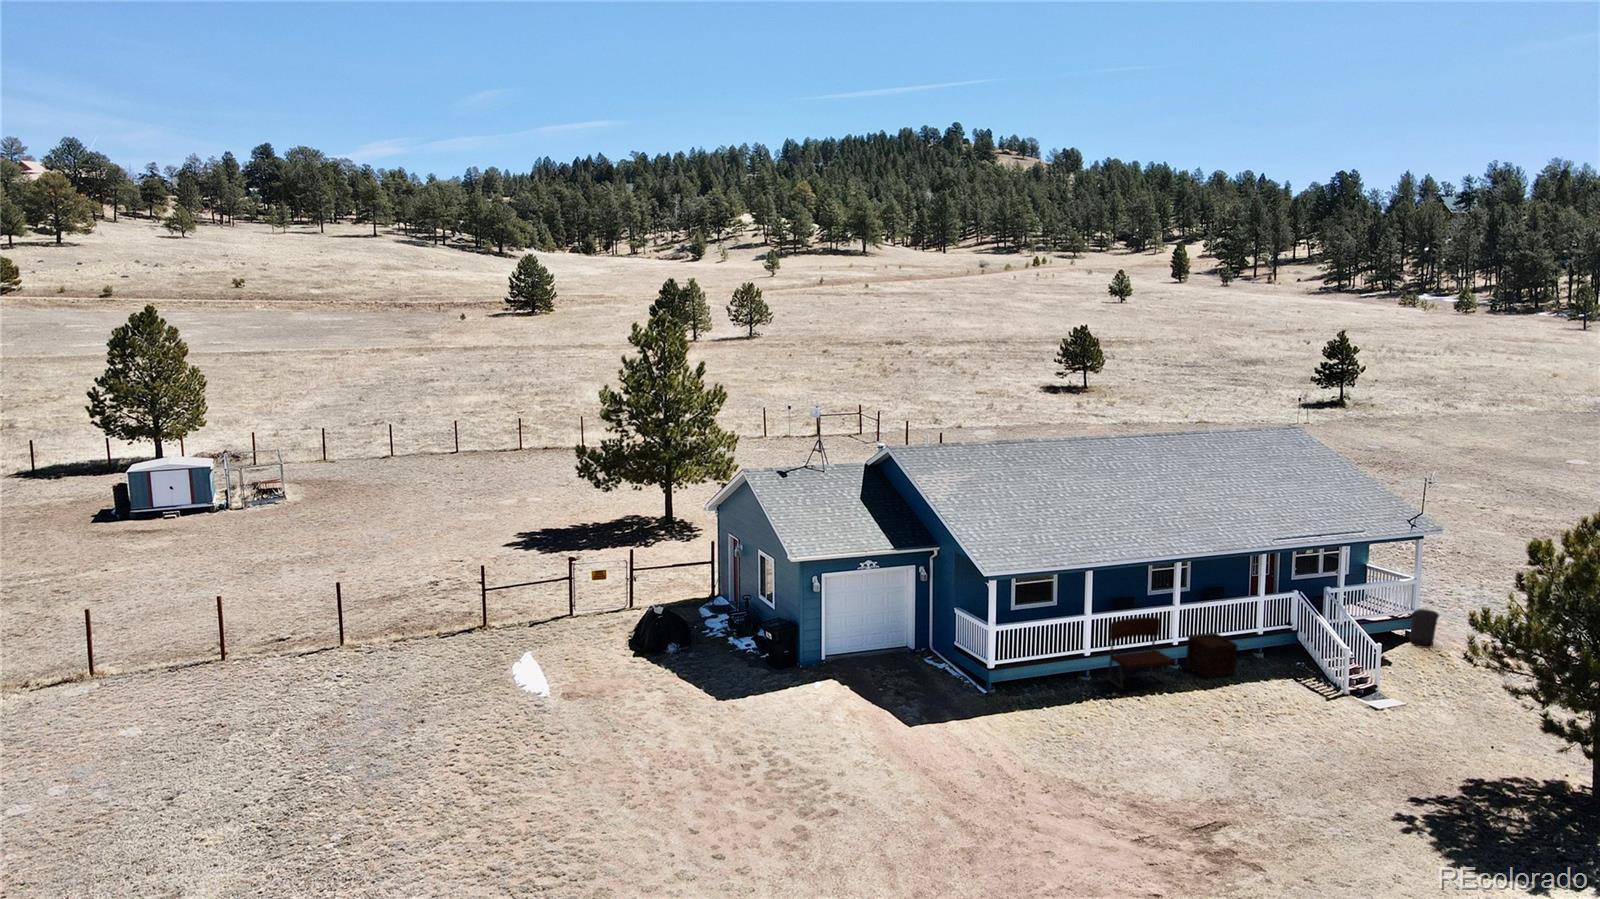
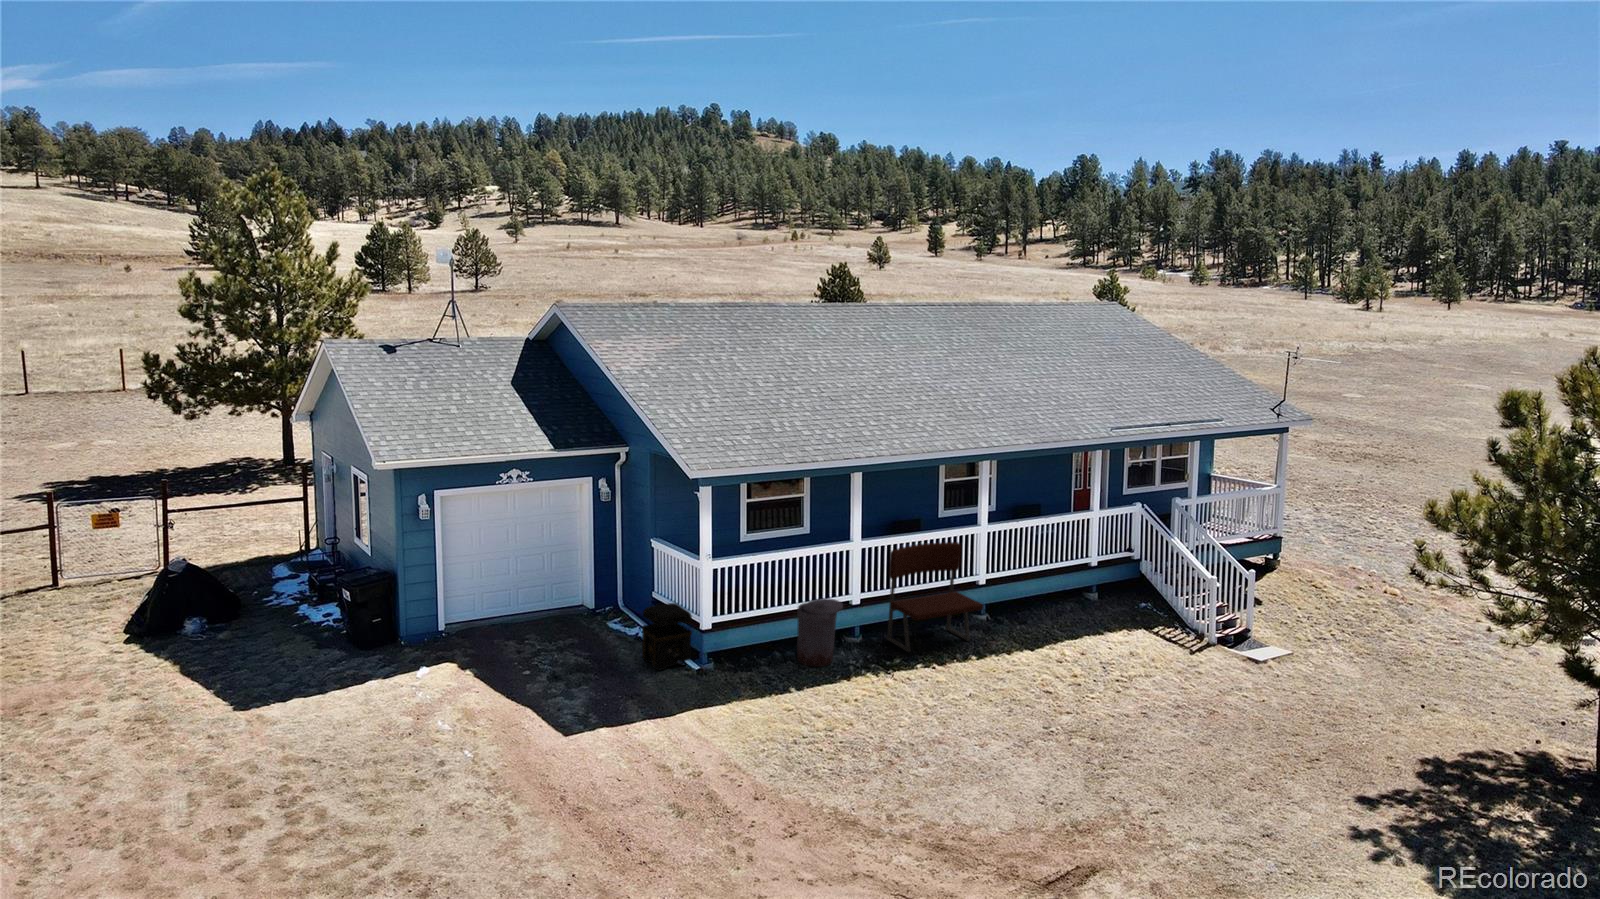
trash can: present [1410,609,1439,648] -> present [797,599,843,667]
wooden crate: present [1186,633,1237,678] -> none [995,565,1068,630]
toolbox: none [950,650,982,692] -> present [642,603,692,670]

